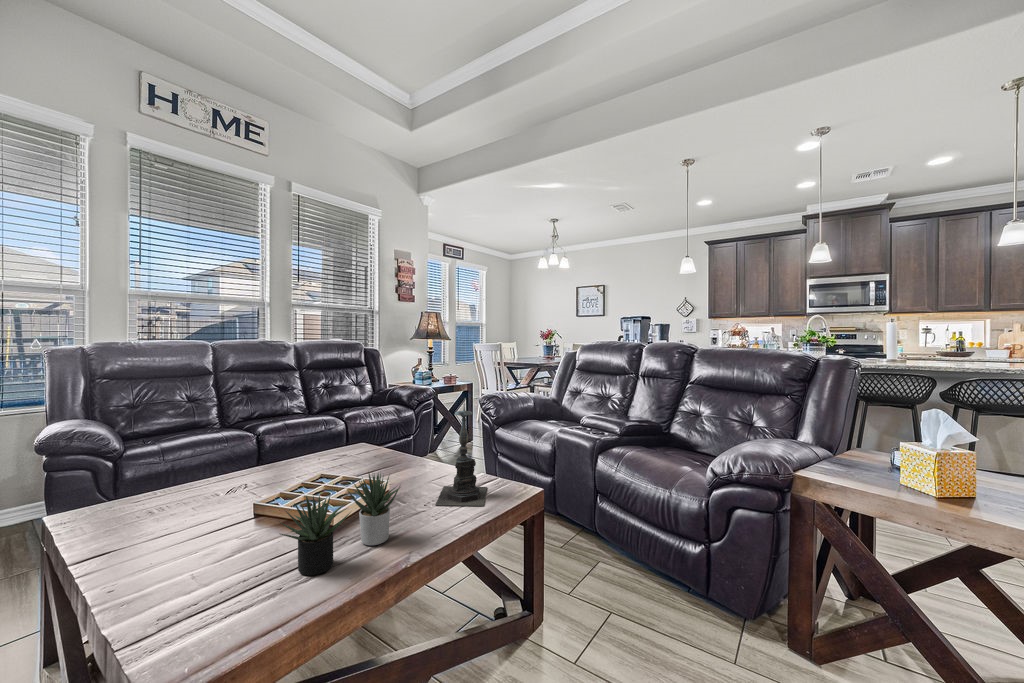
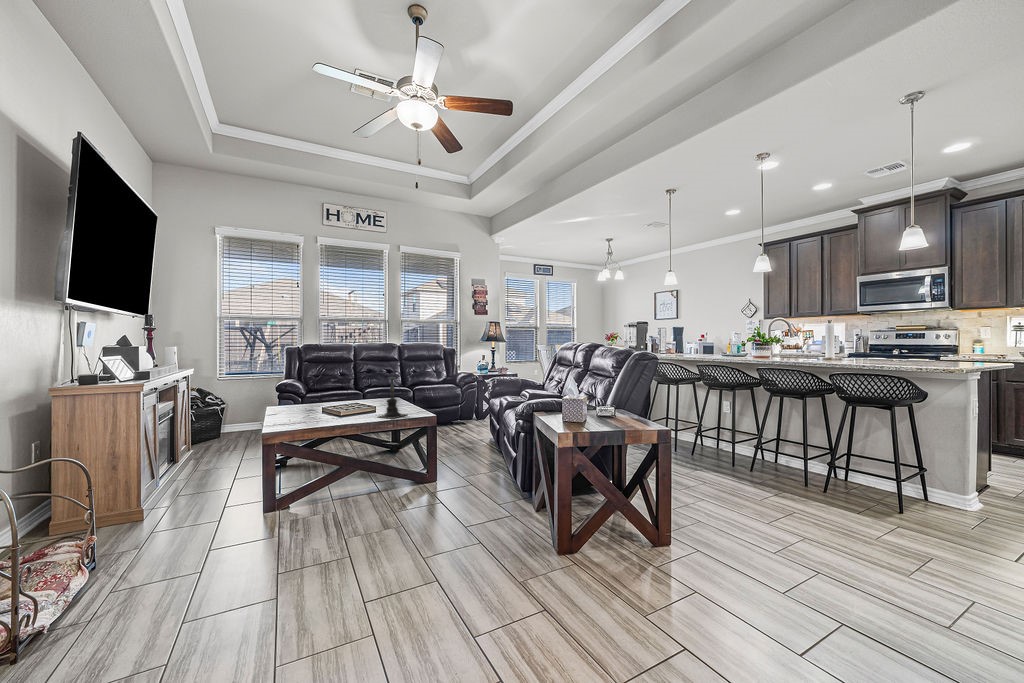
succulent plant: present [280,473,400,575] -> none [298,396,352,426]

